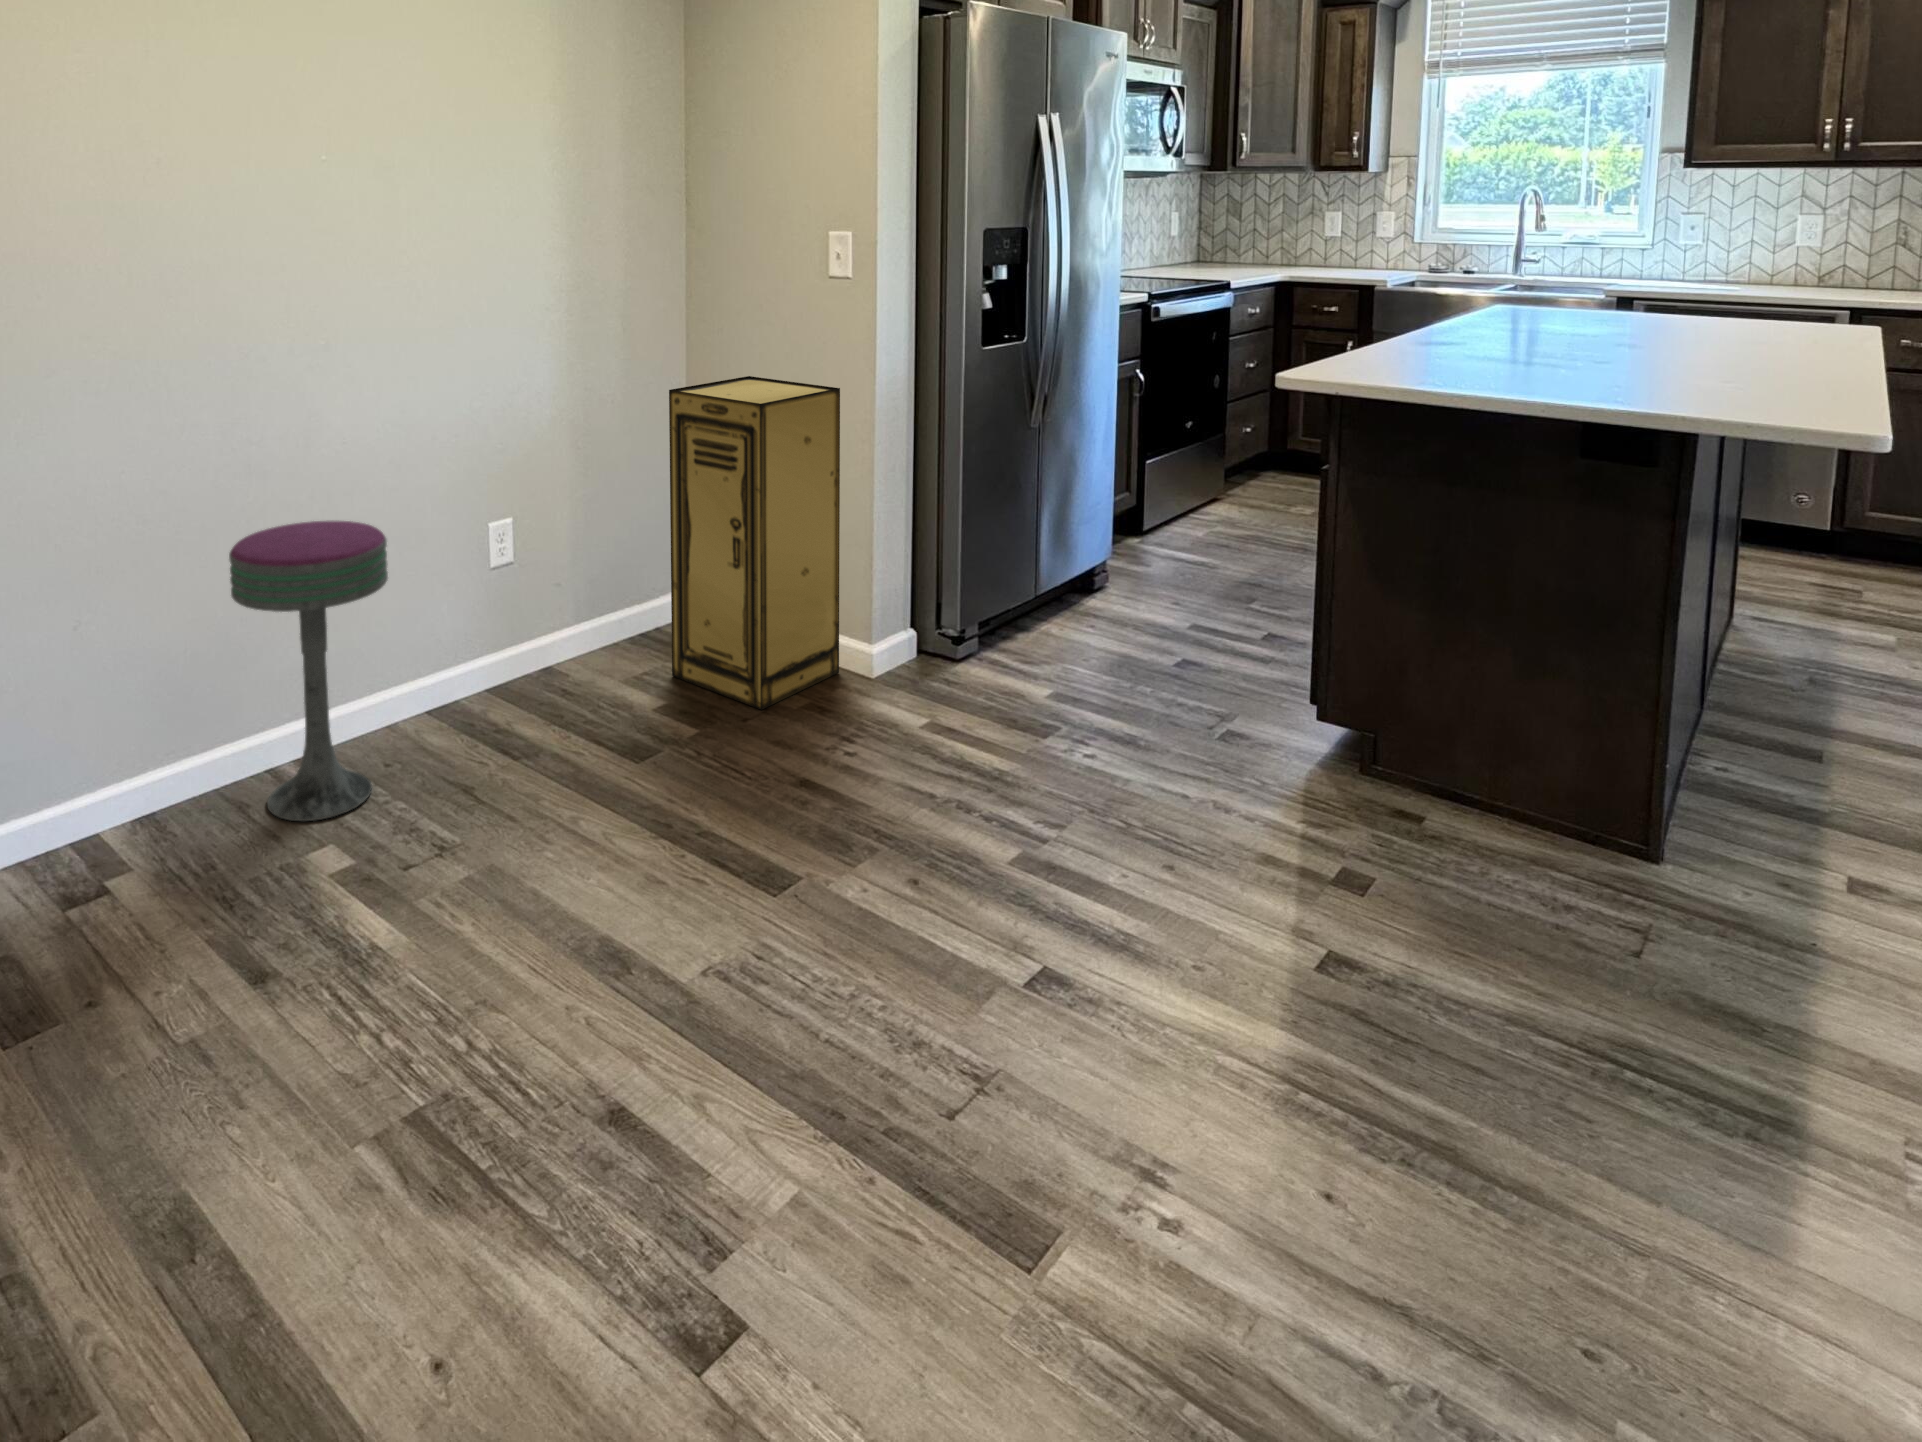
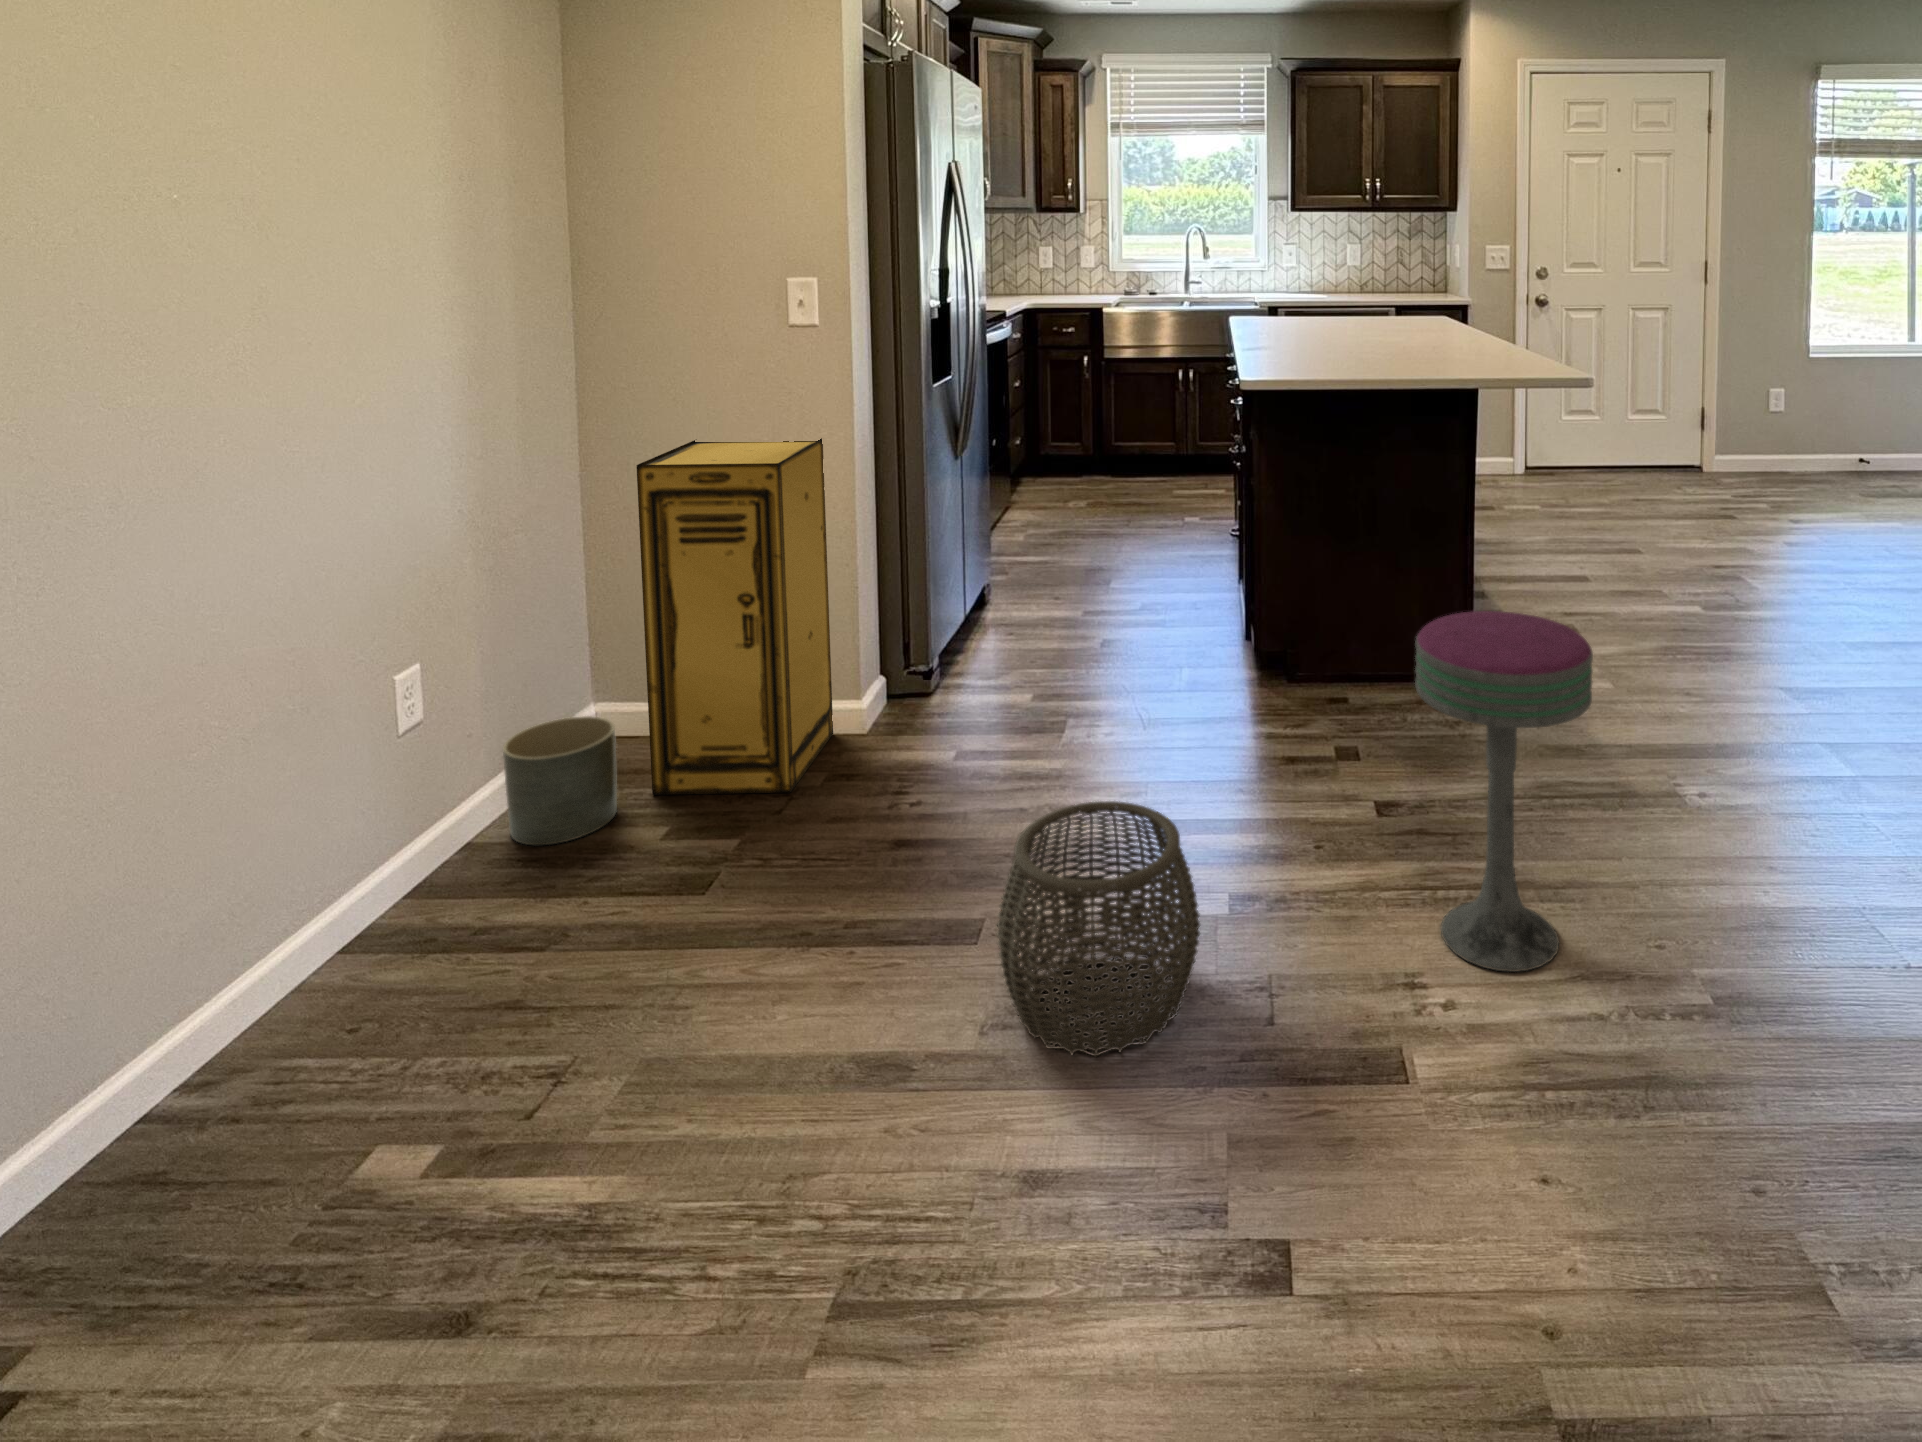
bar stool: present [229,521,388,821] -> present [1415,611,1593,972]
planter: none [563,592,644,691] -> present [503,716,617,845]
woven basket: none [705,792,923,1063] -> present [997,801,1200,1056]

